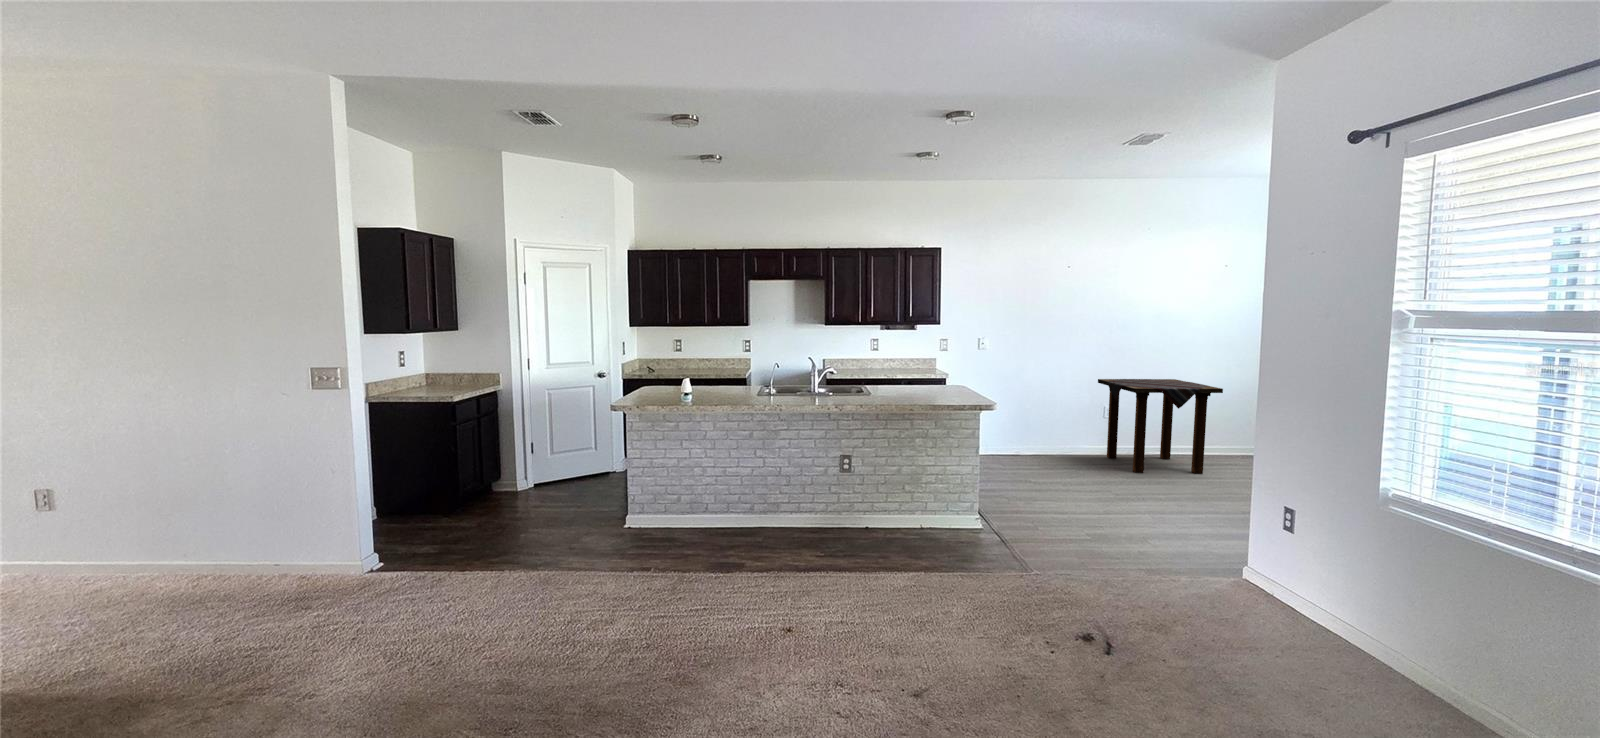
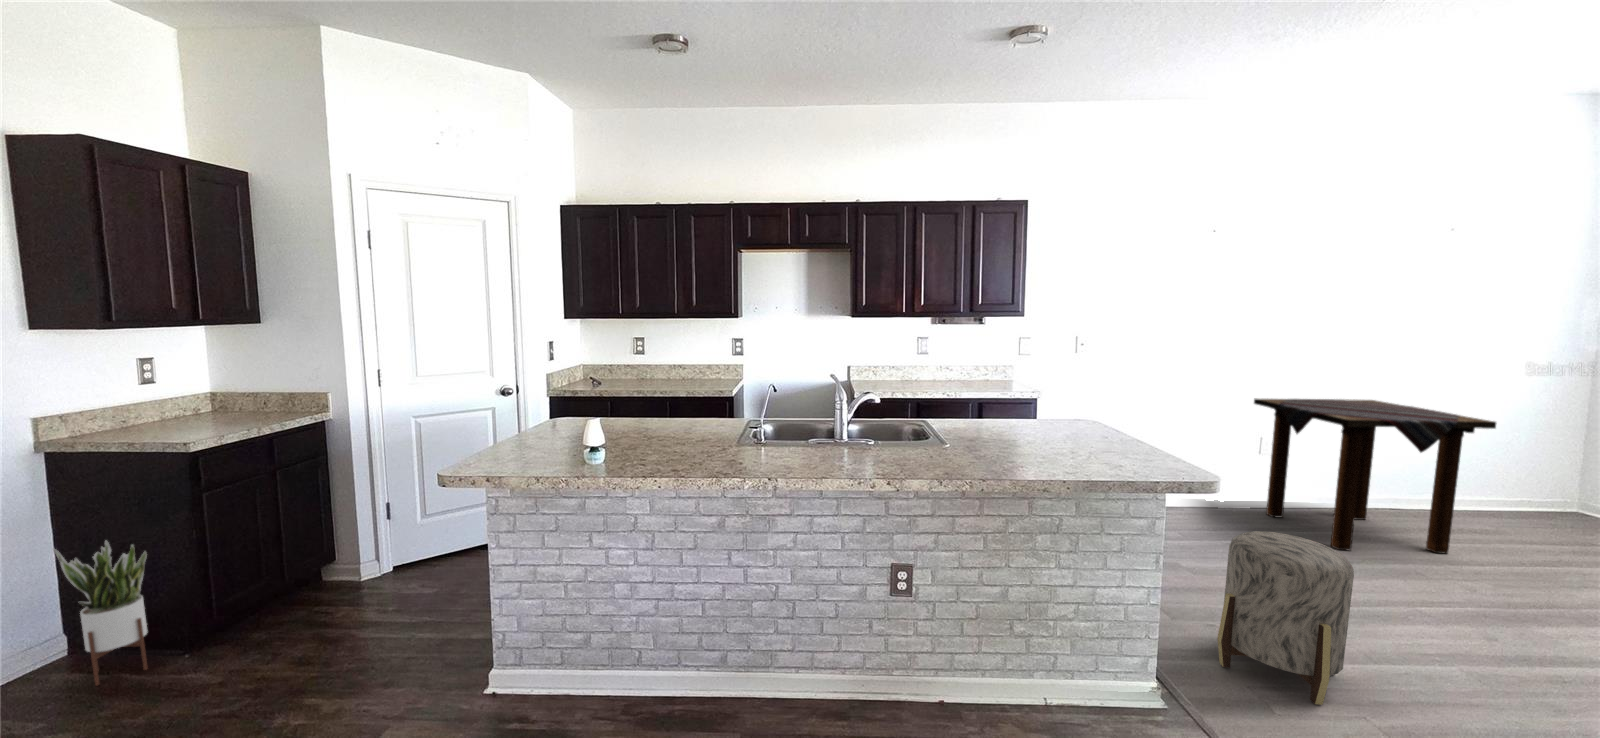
ottoman: none [1020,443,1083,526] -> present [1218,531,1354,705]
potted plant: none [392,449,433,527] -> present [53,540,147,686]

